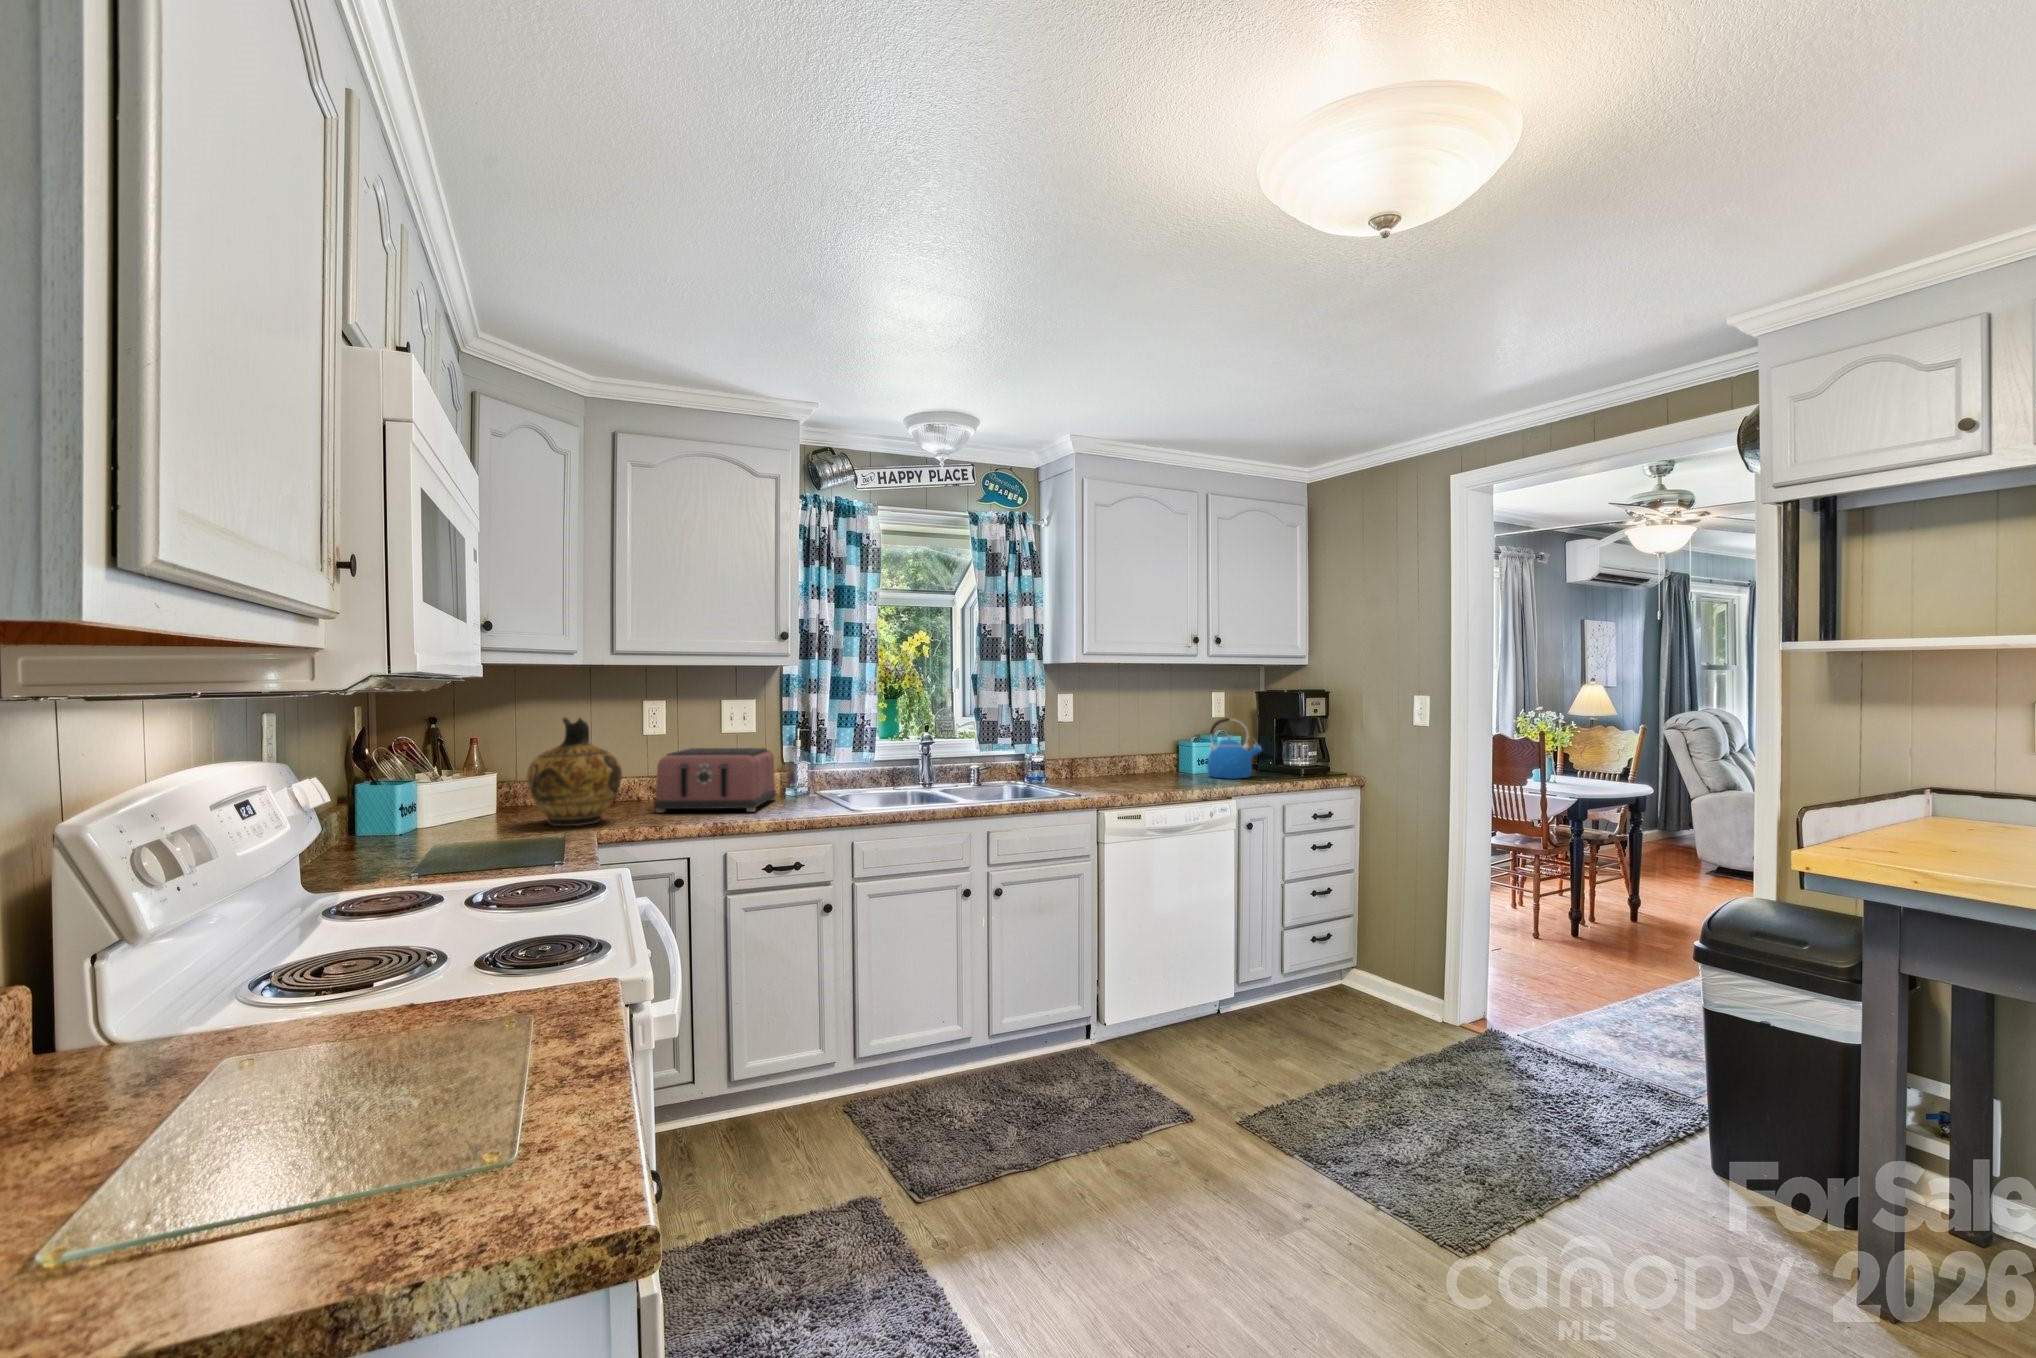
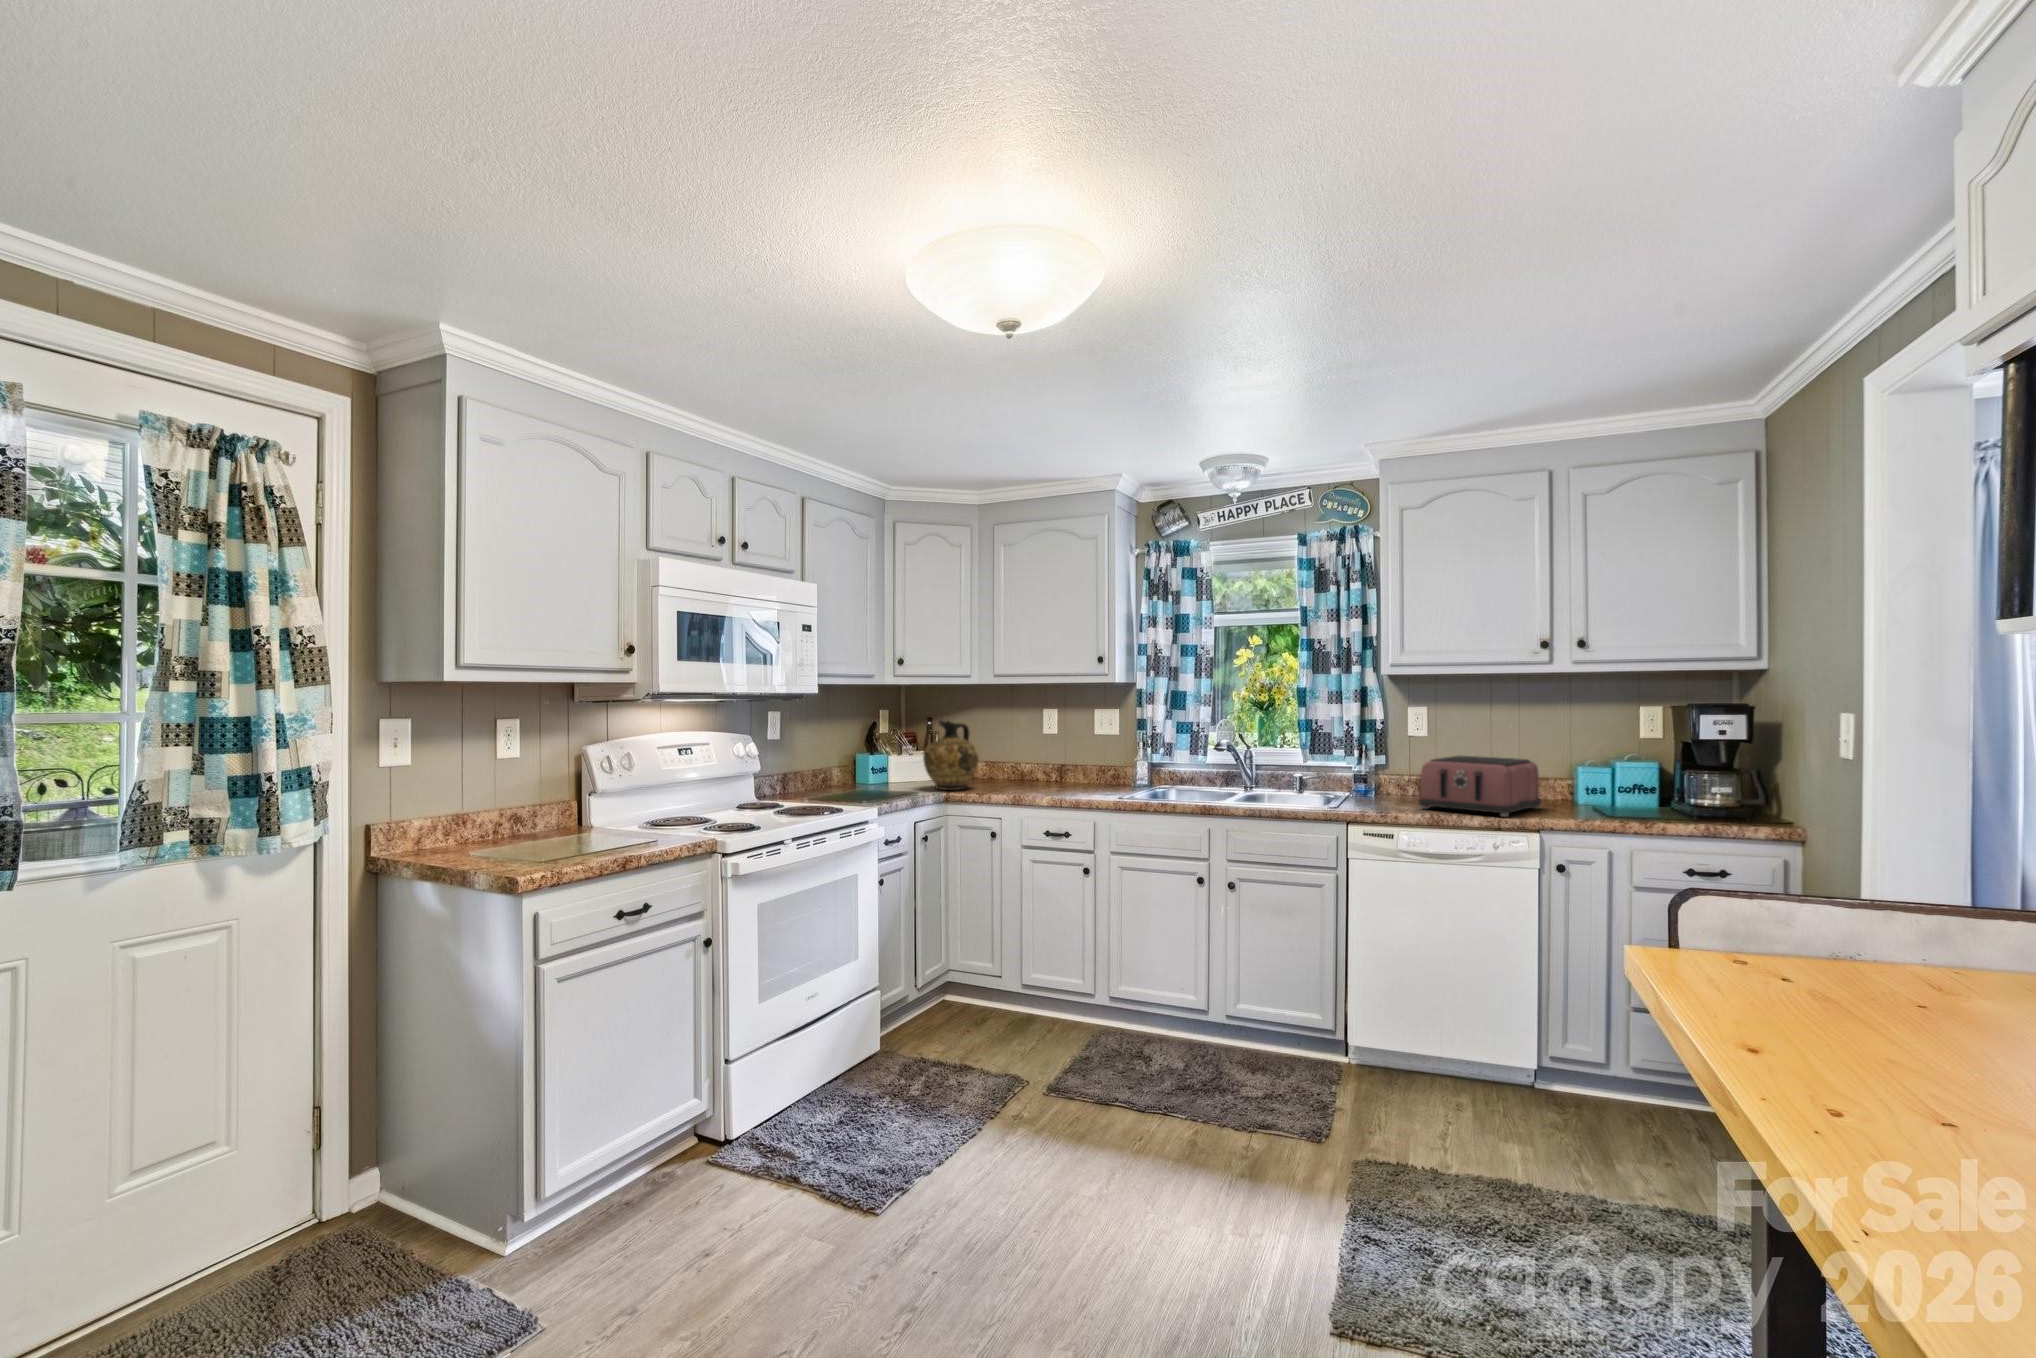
kettle: present [1207,718,1262,779] -> none [1591,740,1668,815]
toaster: present [654,748,776,813] -> present [1419,755,1541,817]

